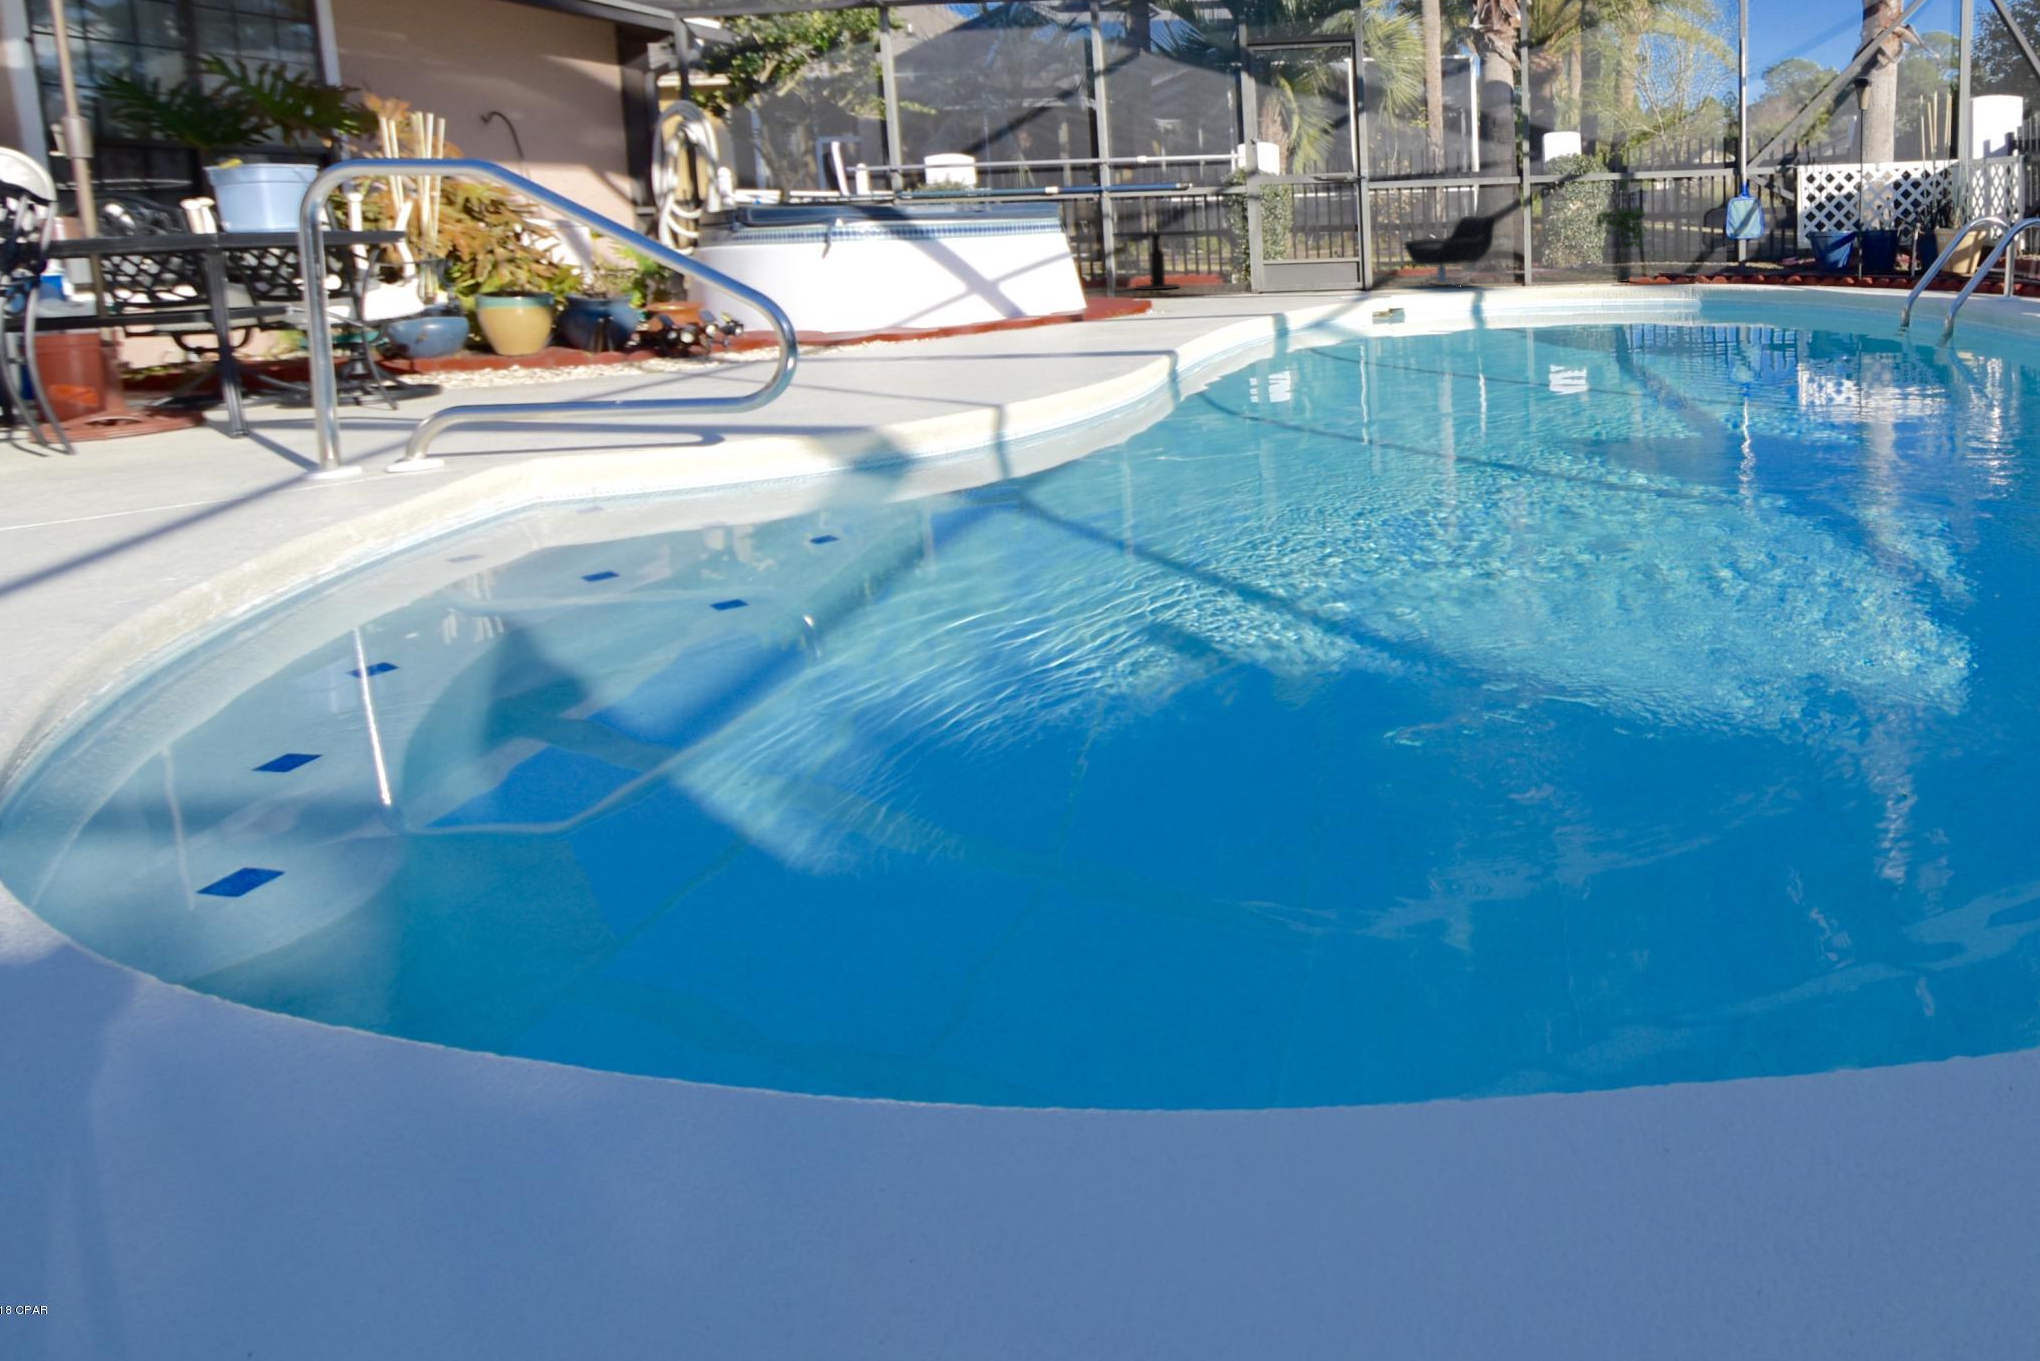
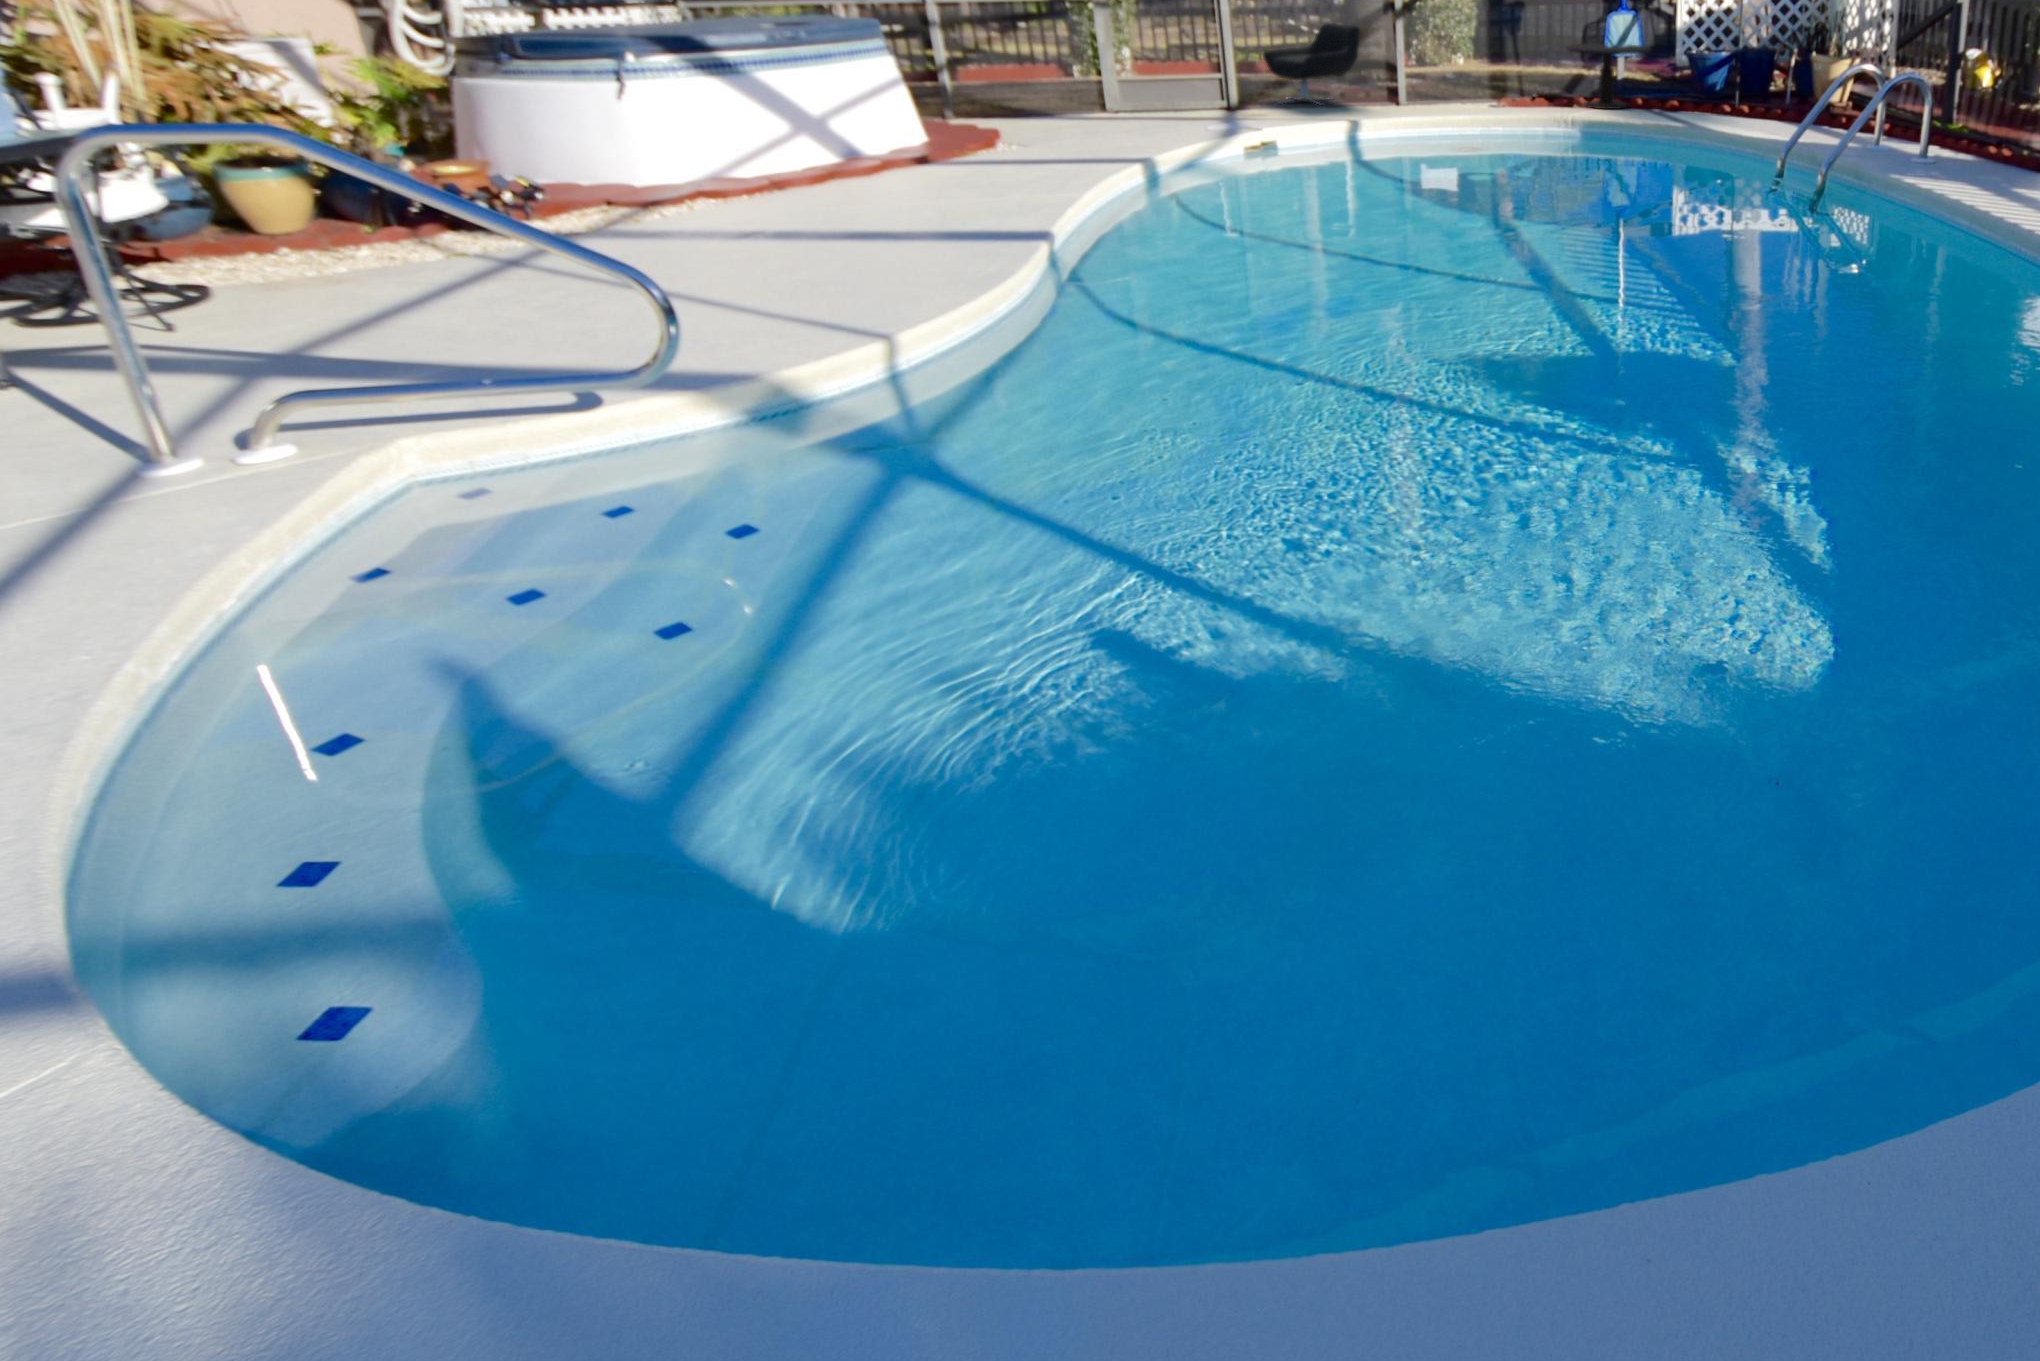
potted plant: present [1595,208,1646,282] -> none [1459,16,1524,98]
side table: present [1113,231,1198,290] -> present [1565,43,1651,109]

